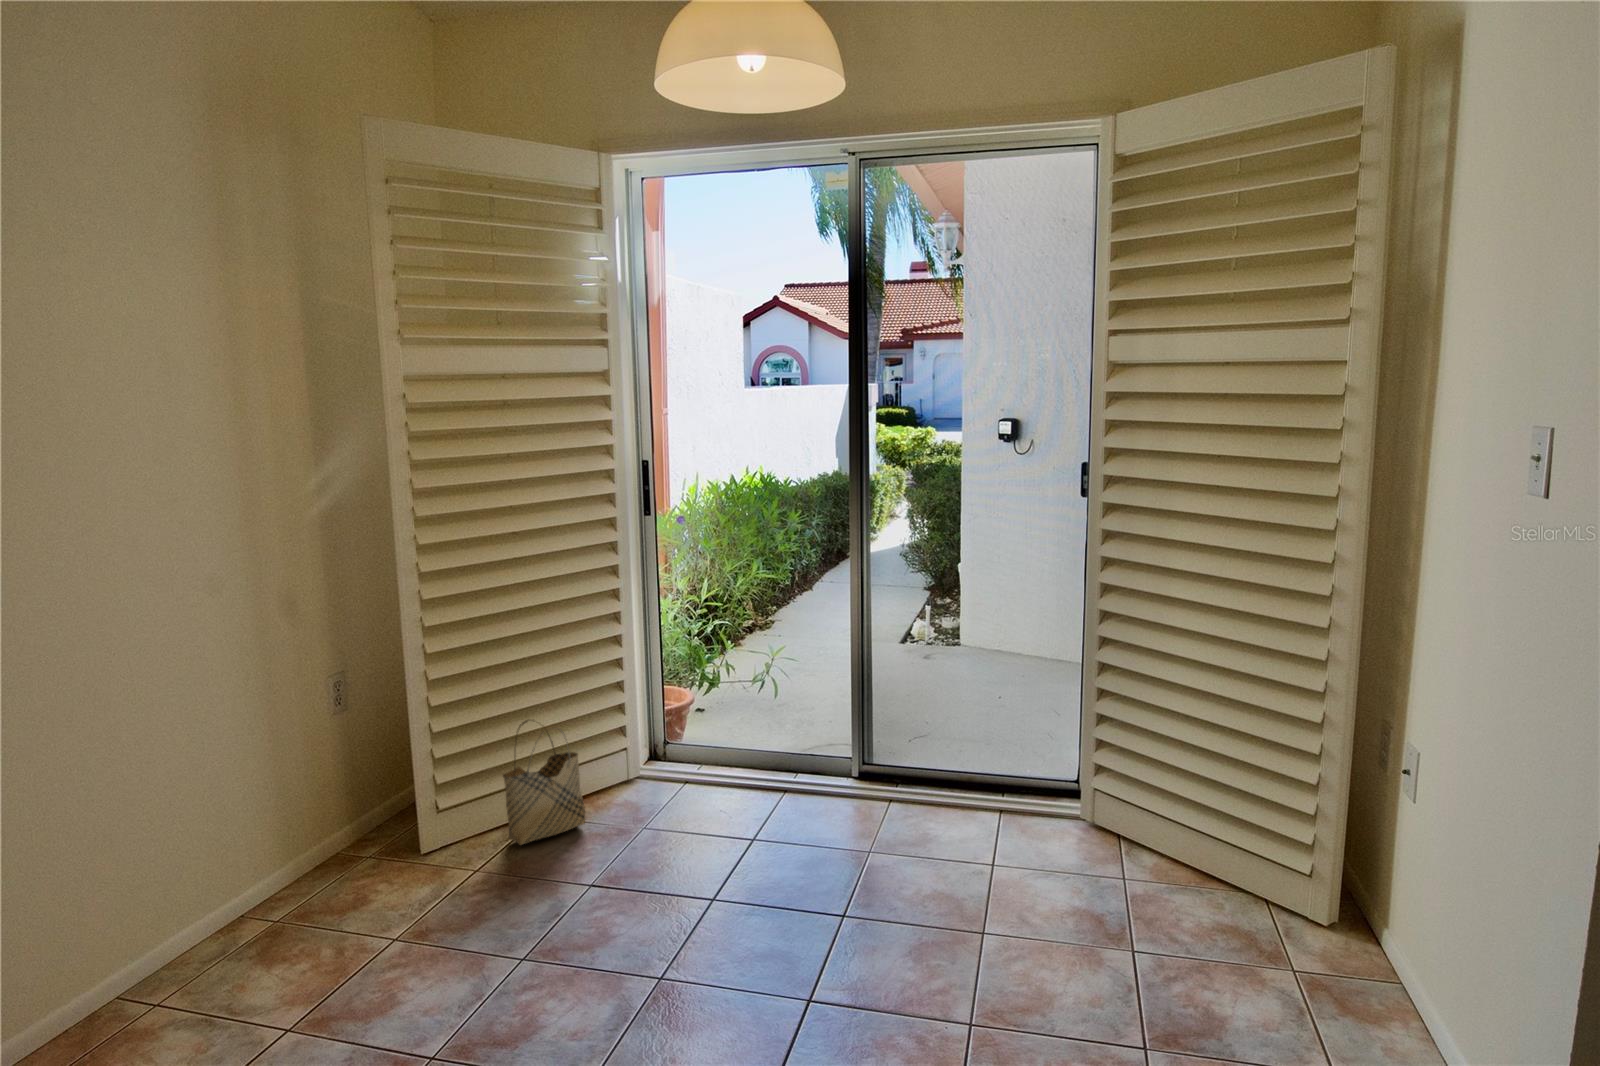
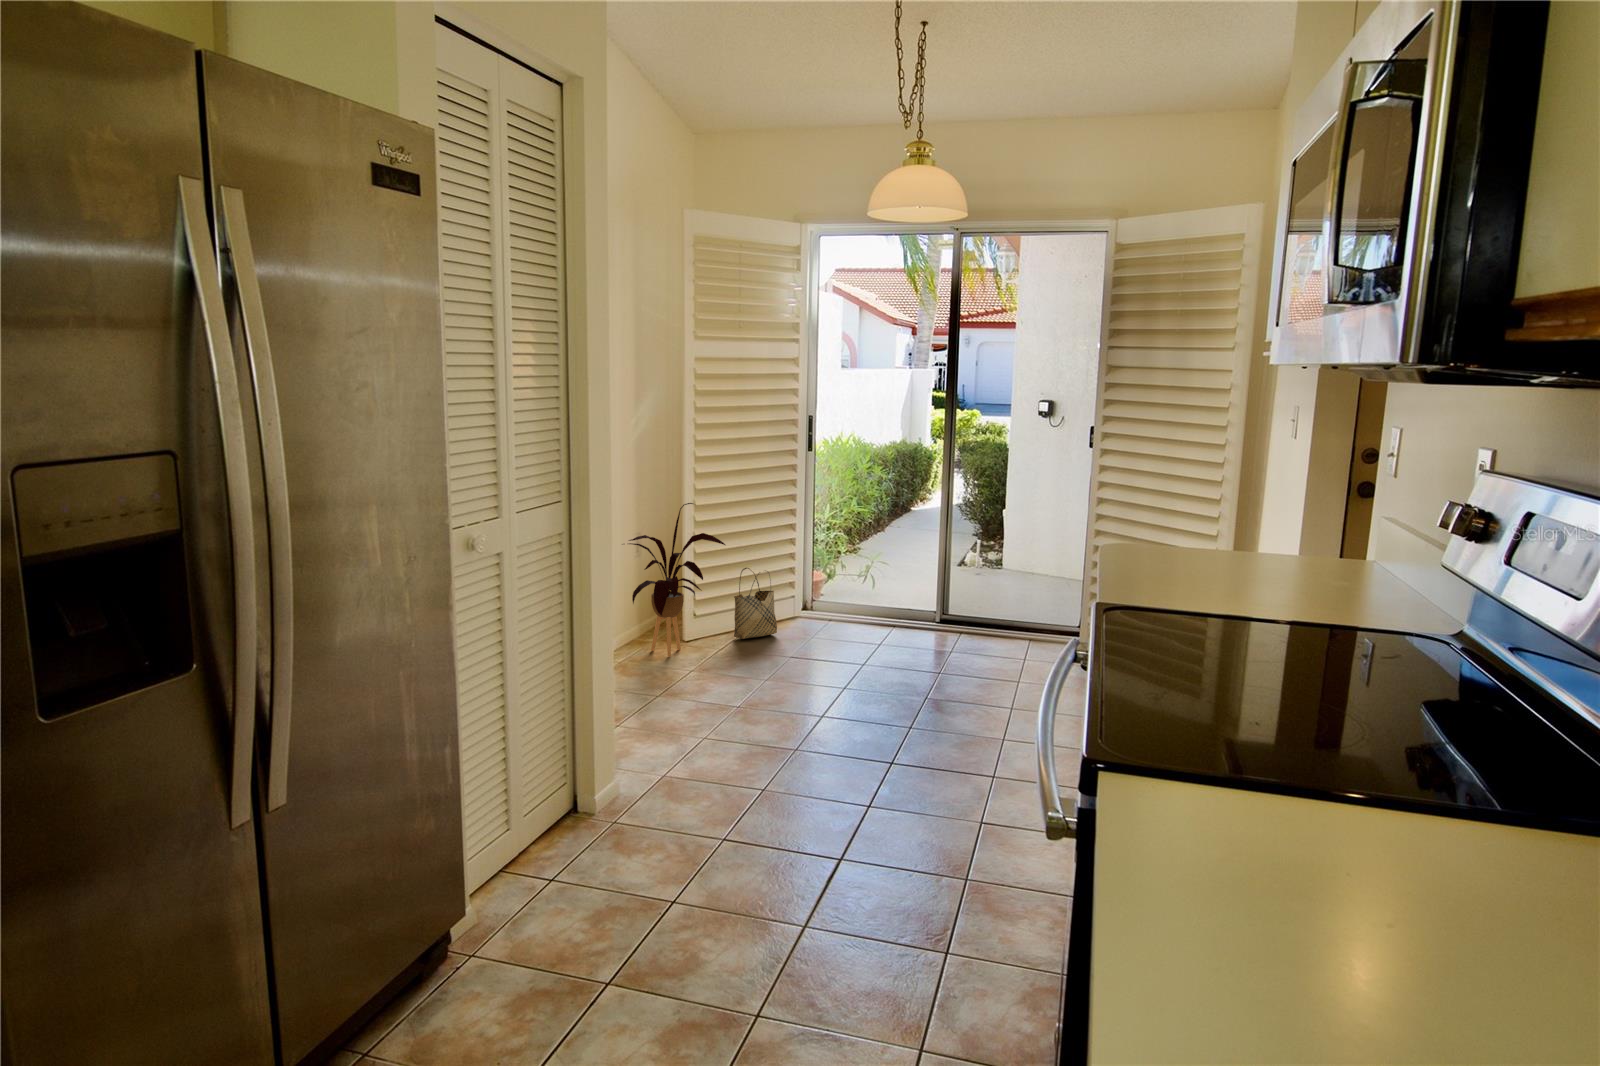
house plant: none [268,634,458,905] -> present [629,503,725,656]

